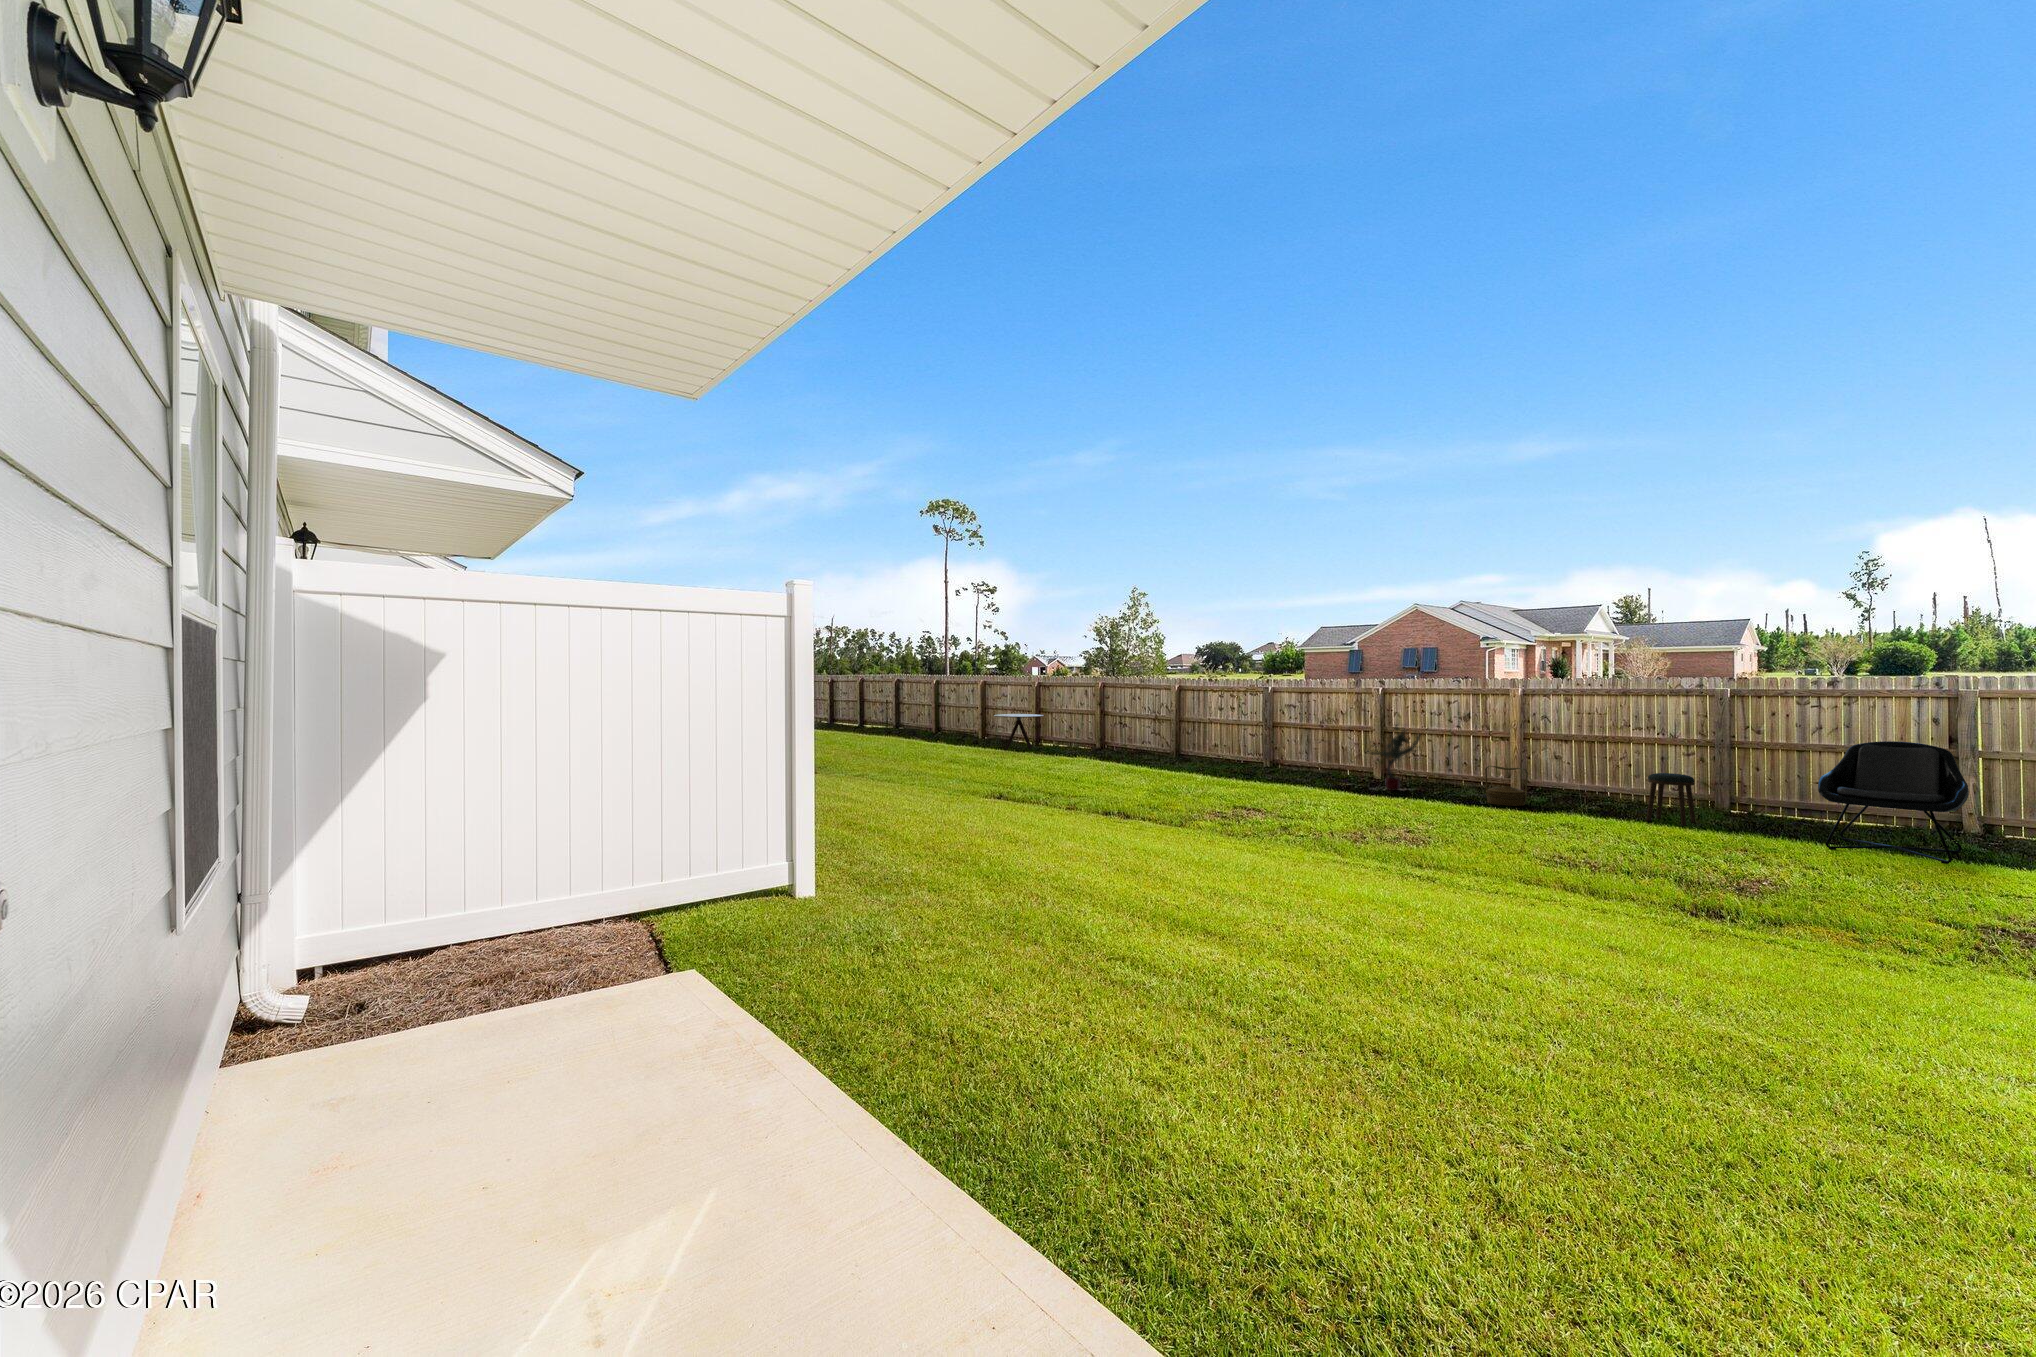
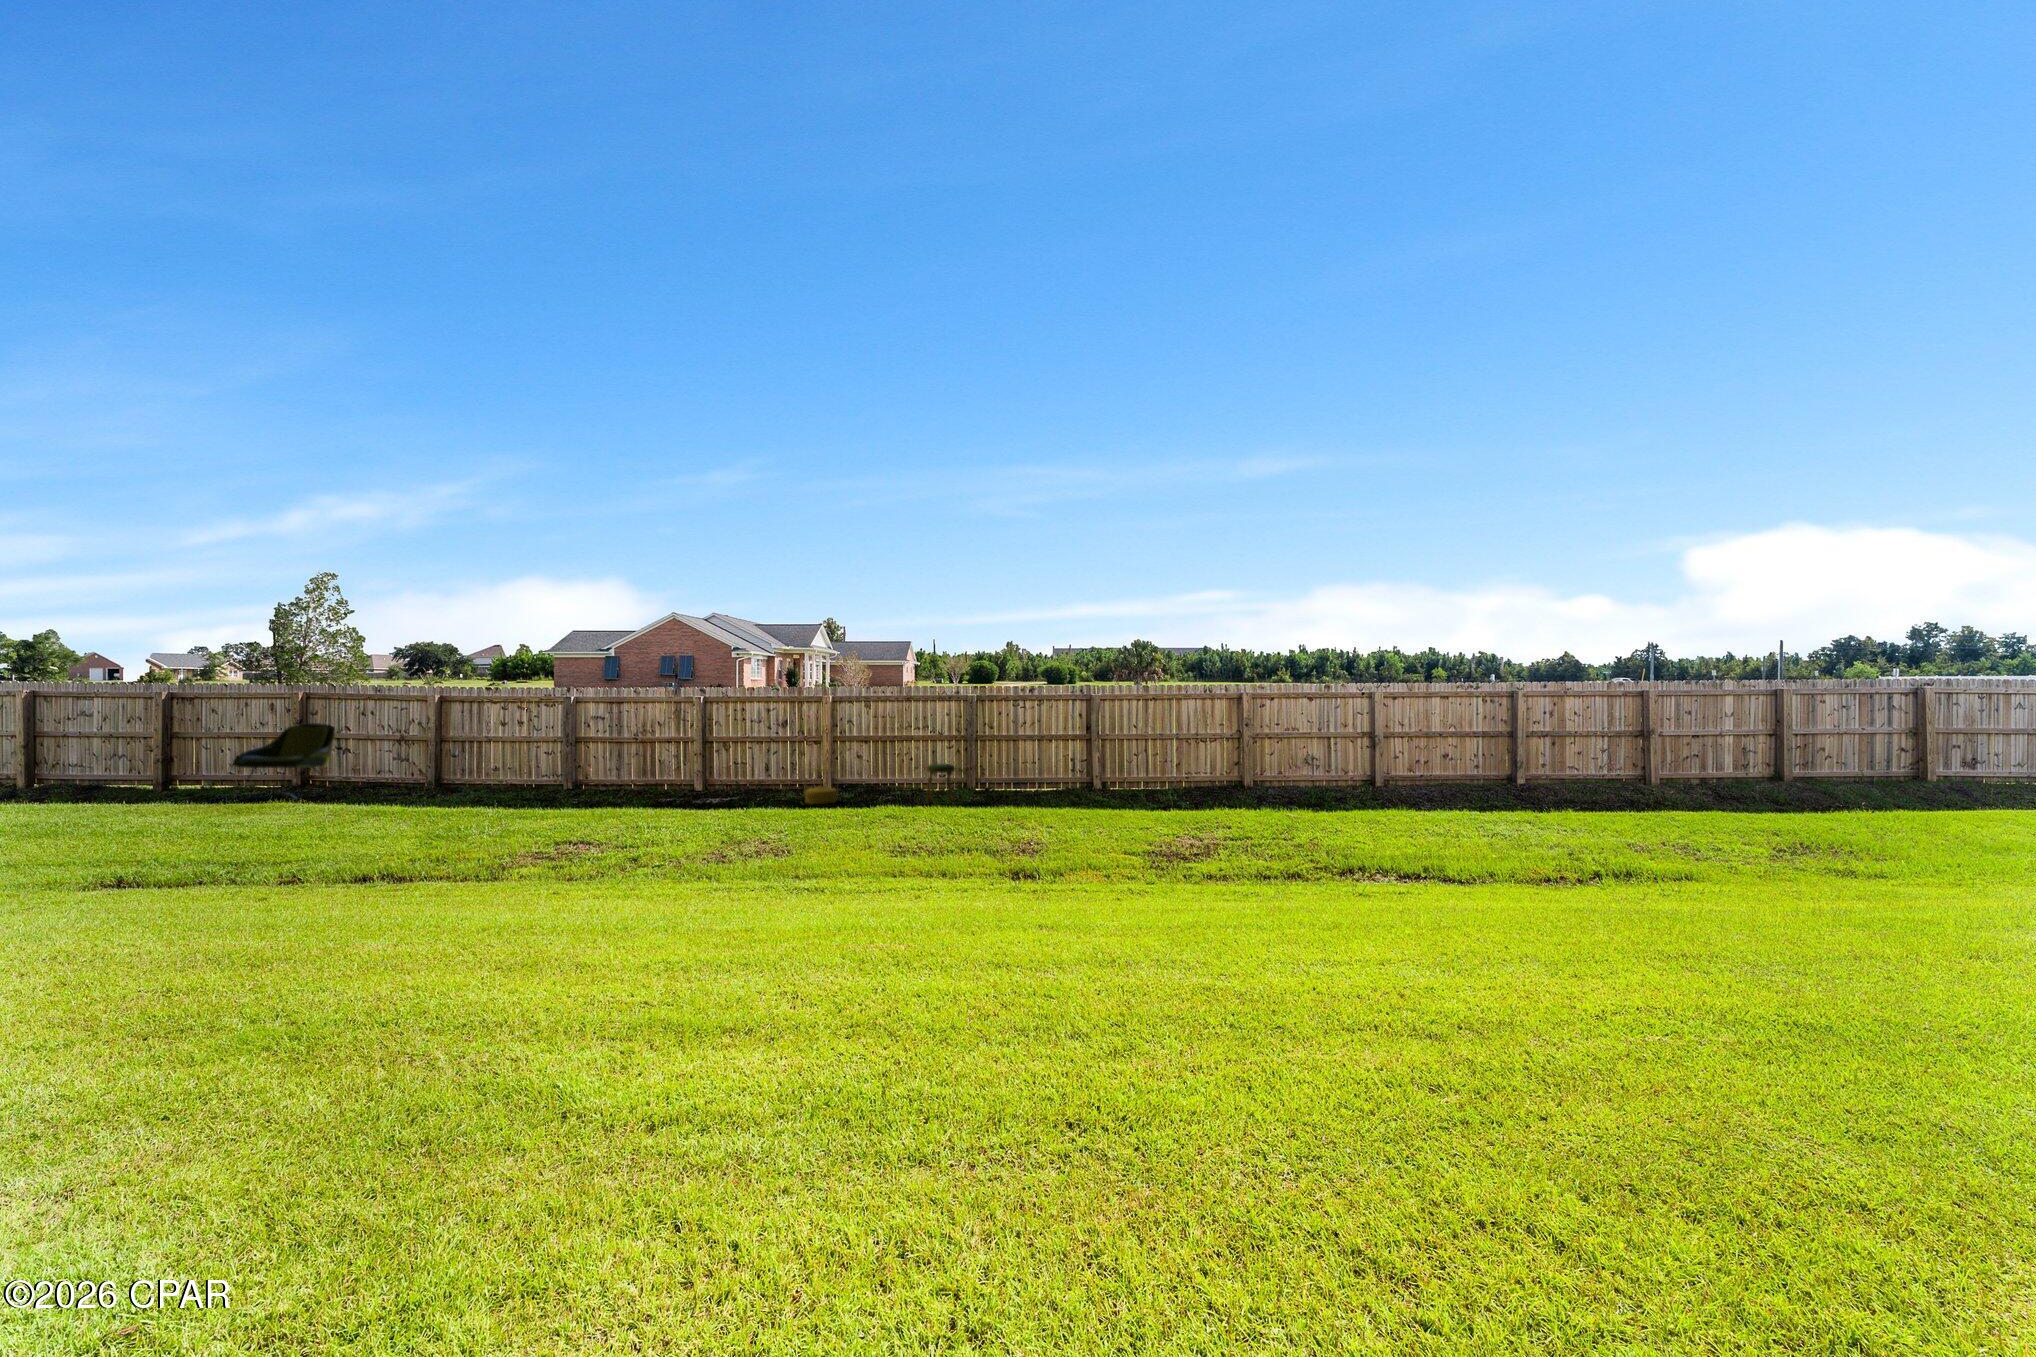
round table: present [994,714,1044,750] -> none [66,742,181,802]
potted tree: present [1367,725,1421,791] -> none [688,732,746,802]
lounge chair: present [1818,741,1969,864] -> present [233,723,338,801]

